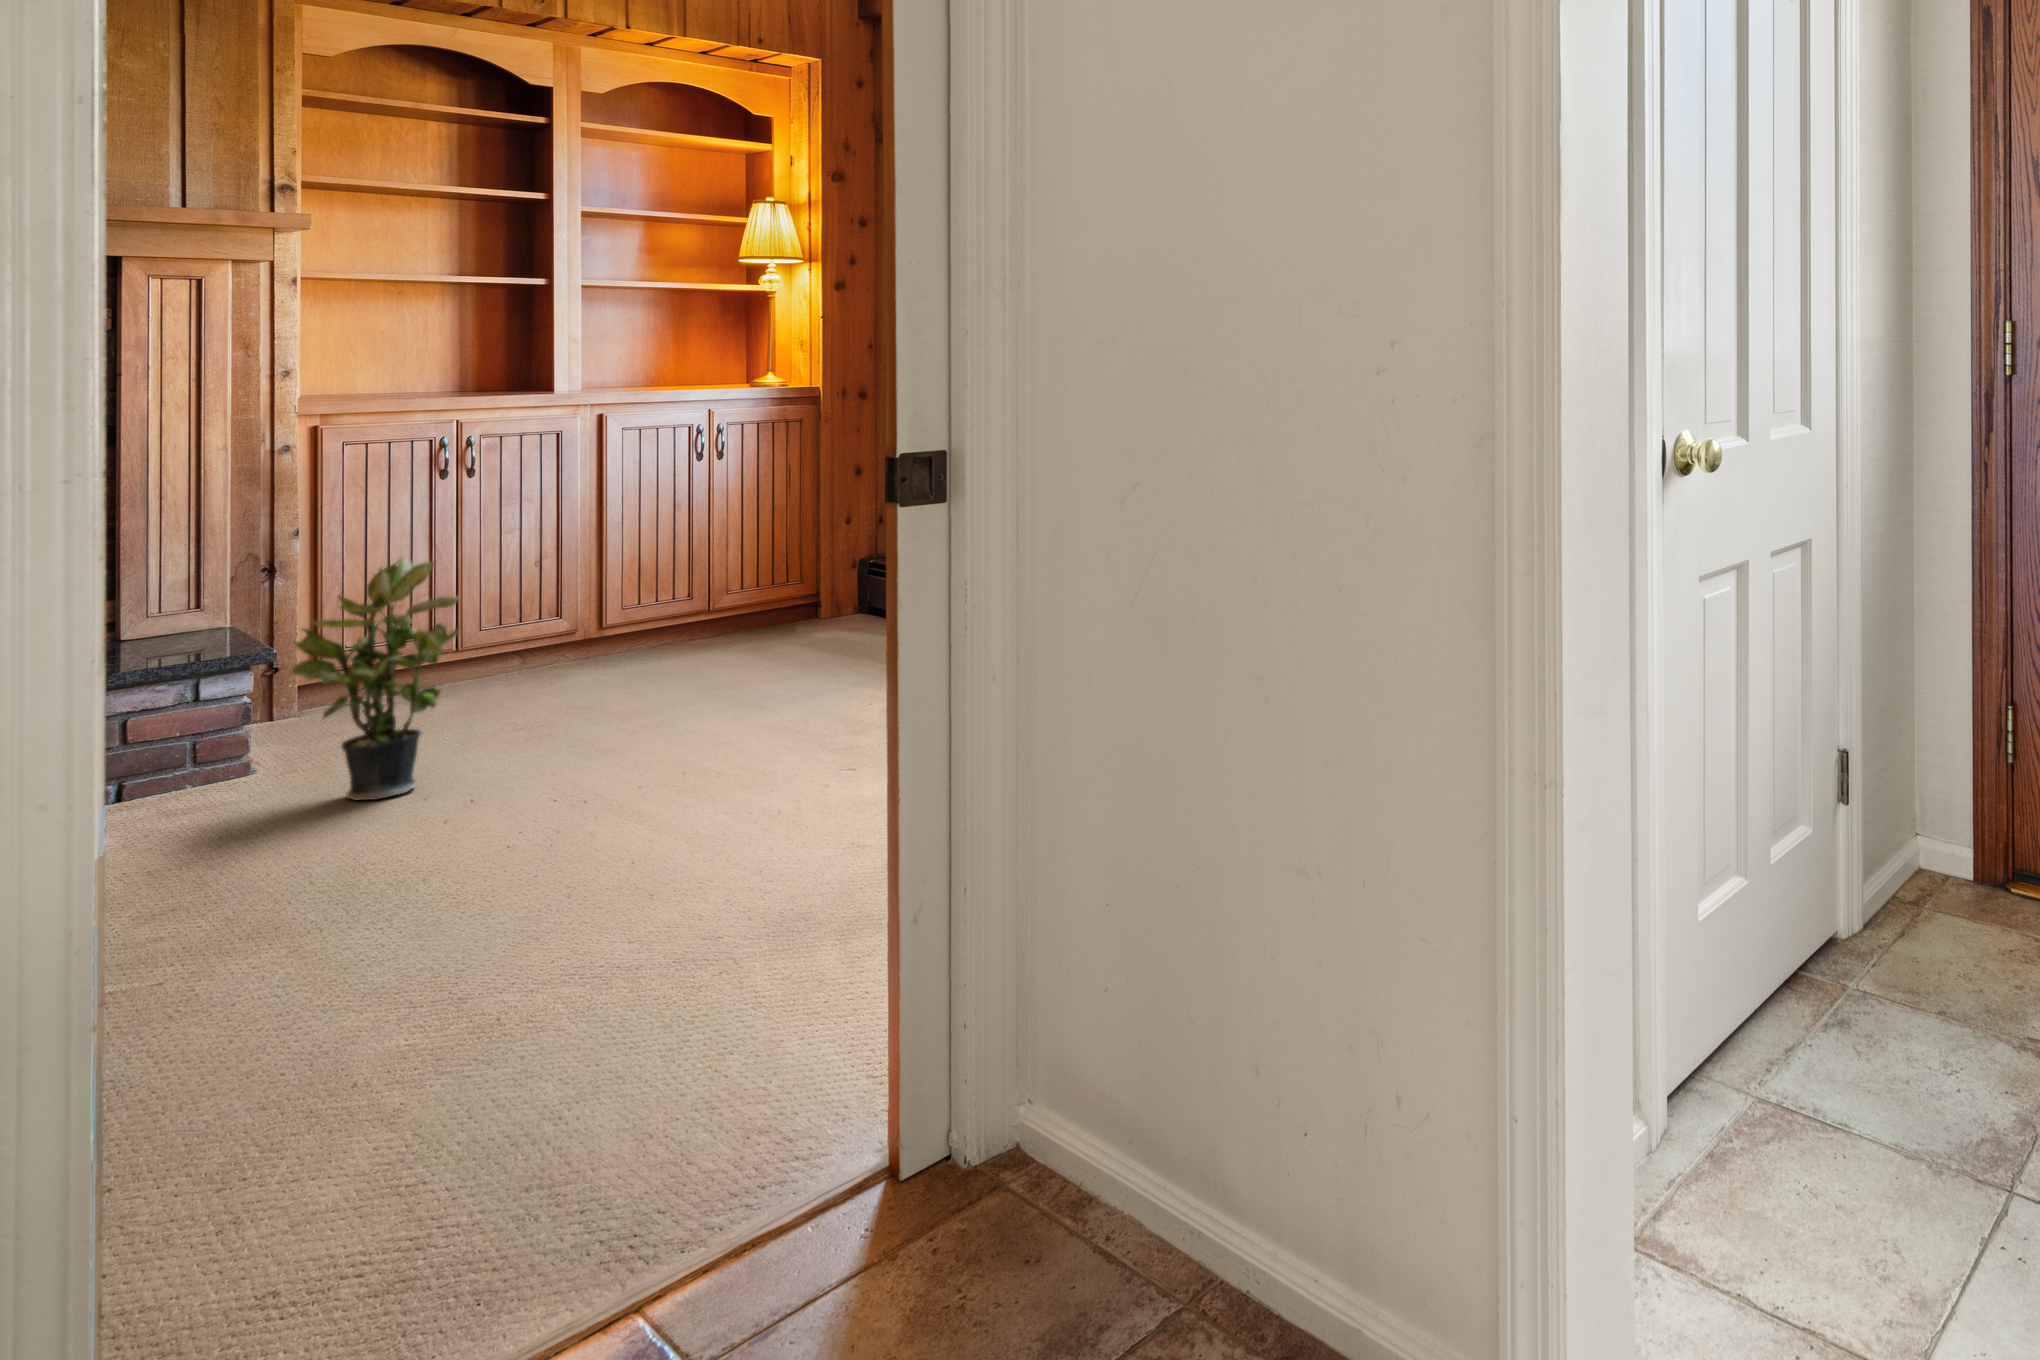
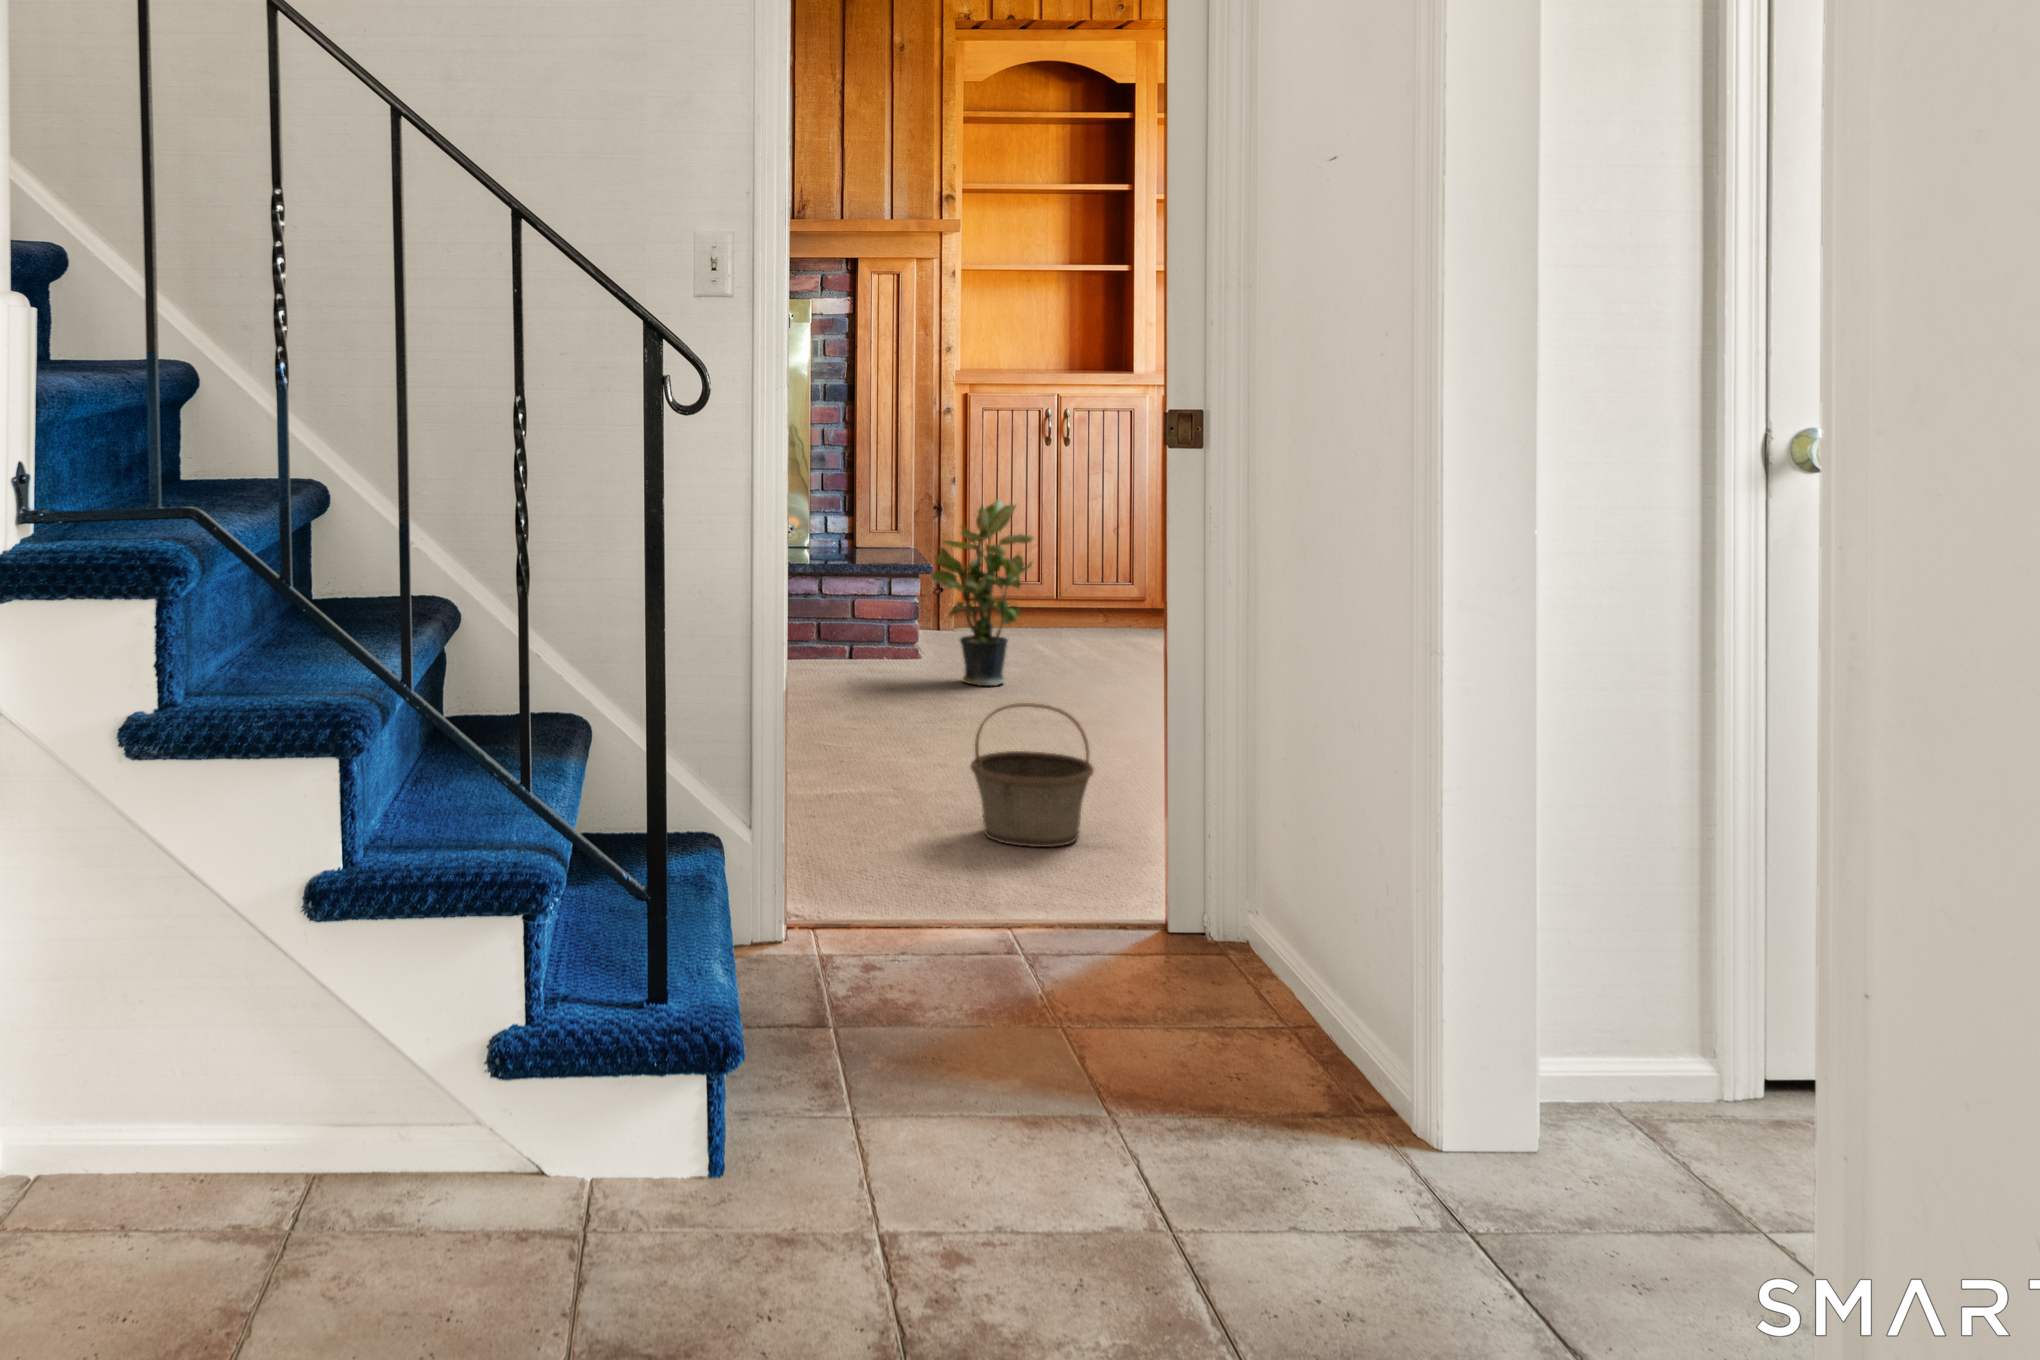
basket: none [467,860,680,1091] -> present [971,703,1094,847]

